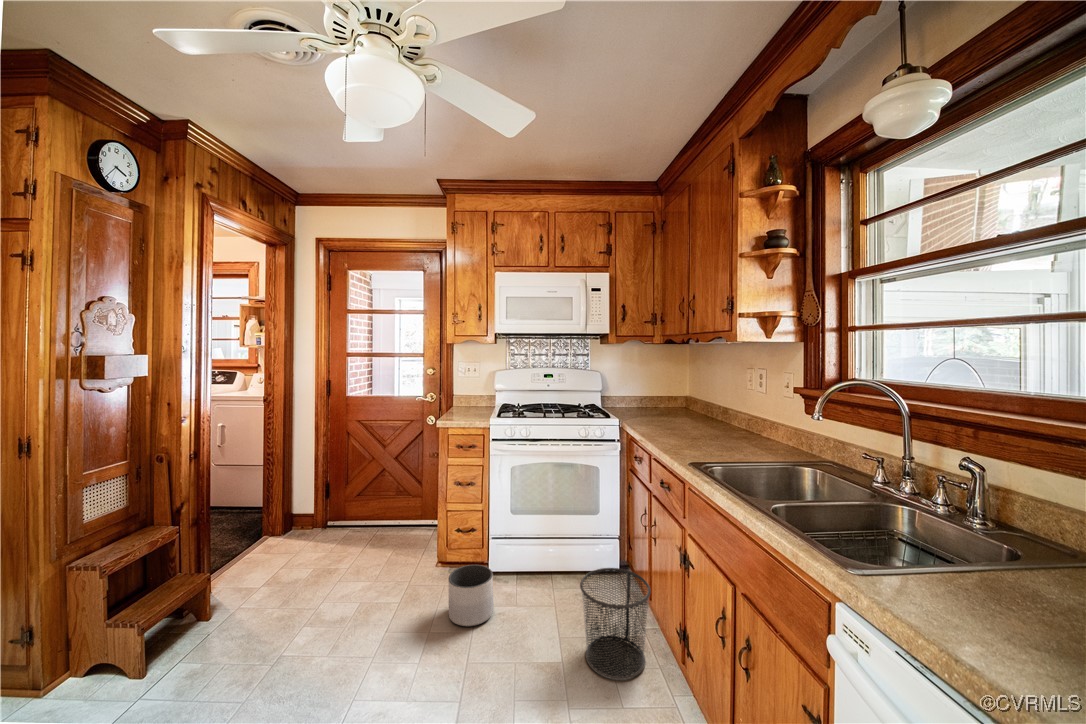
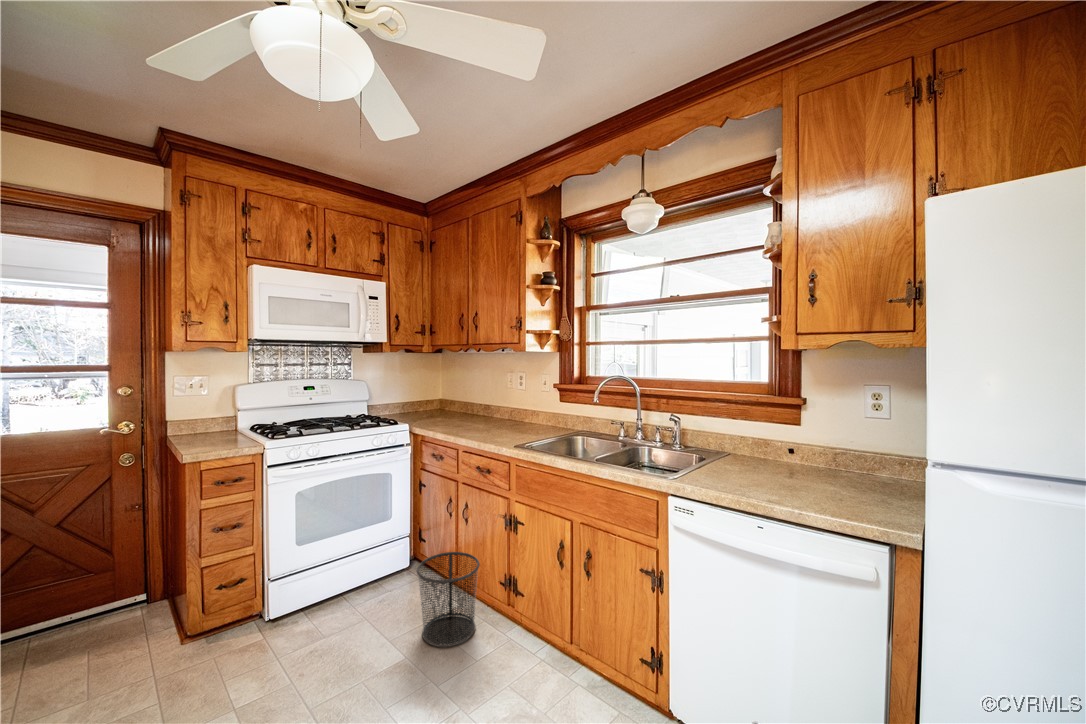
planter: present [448,565,494,627] -> none [244,607,305,683]

